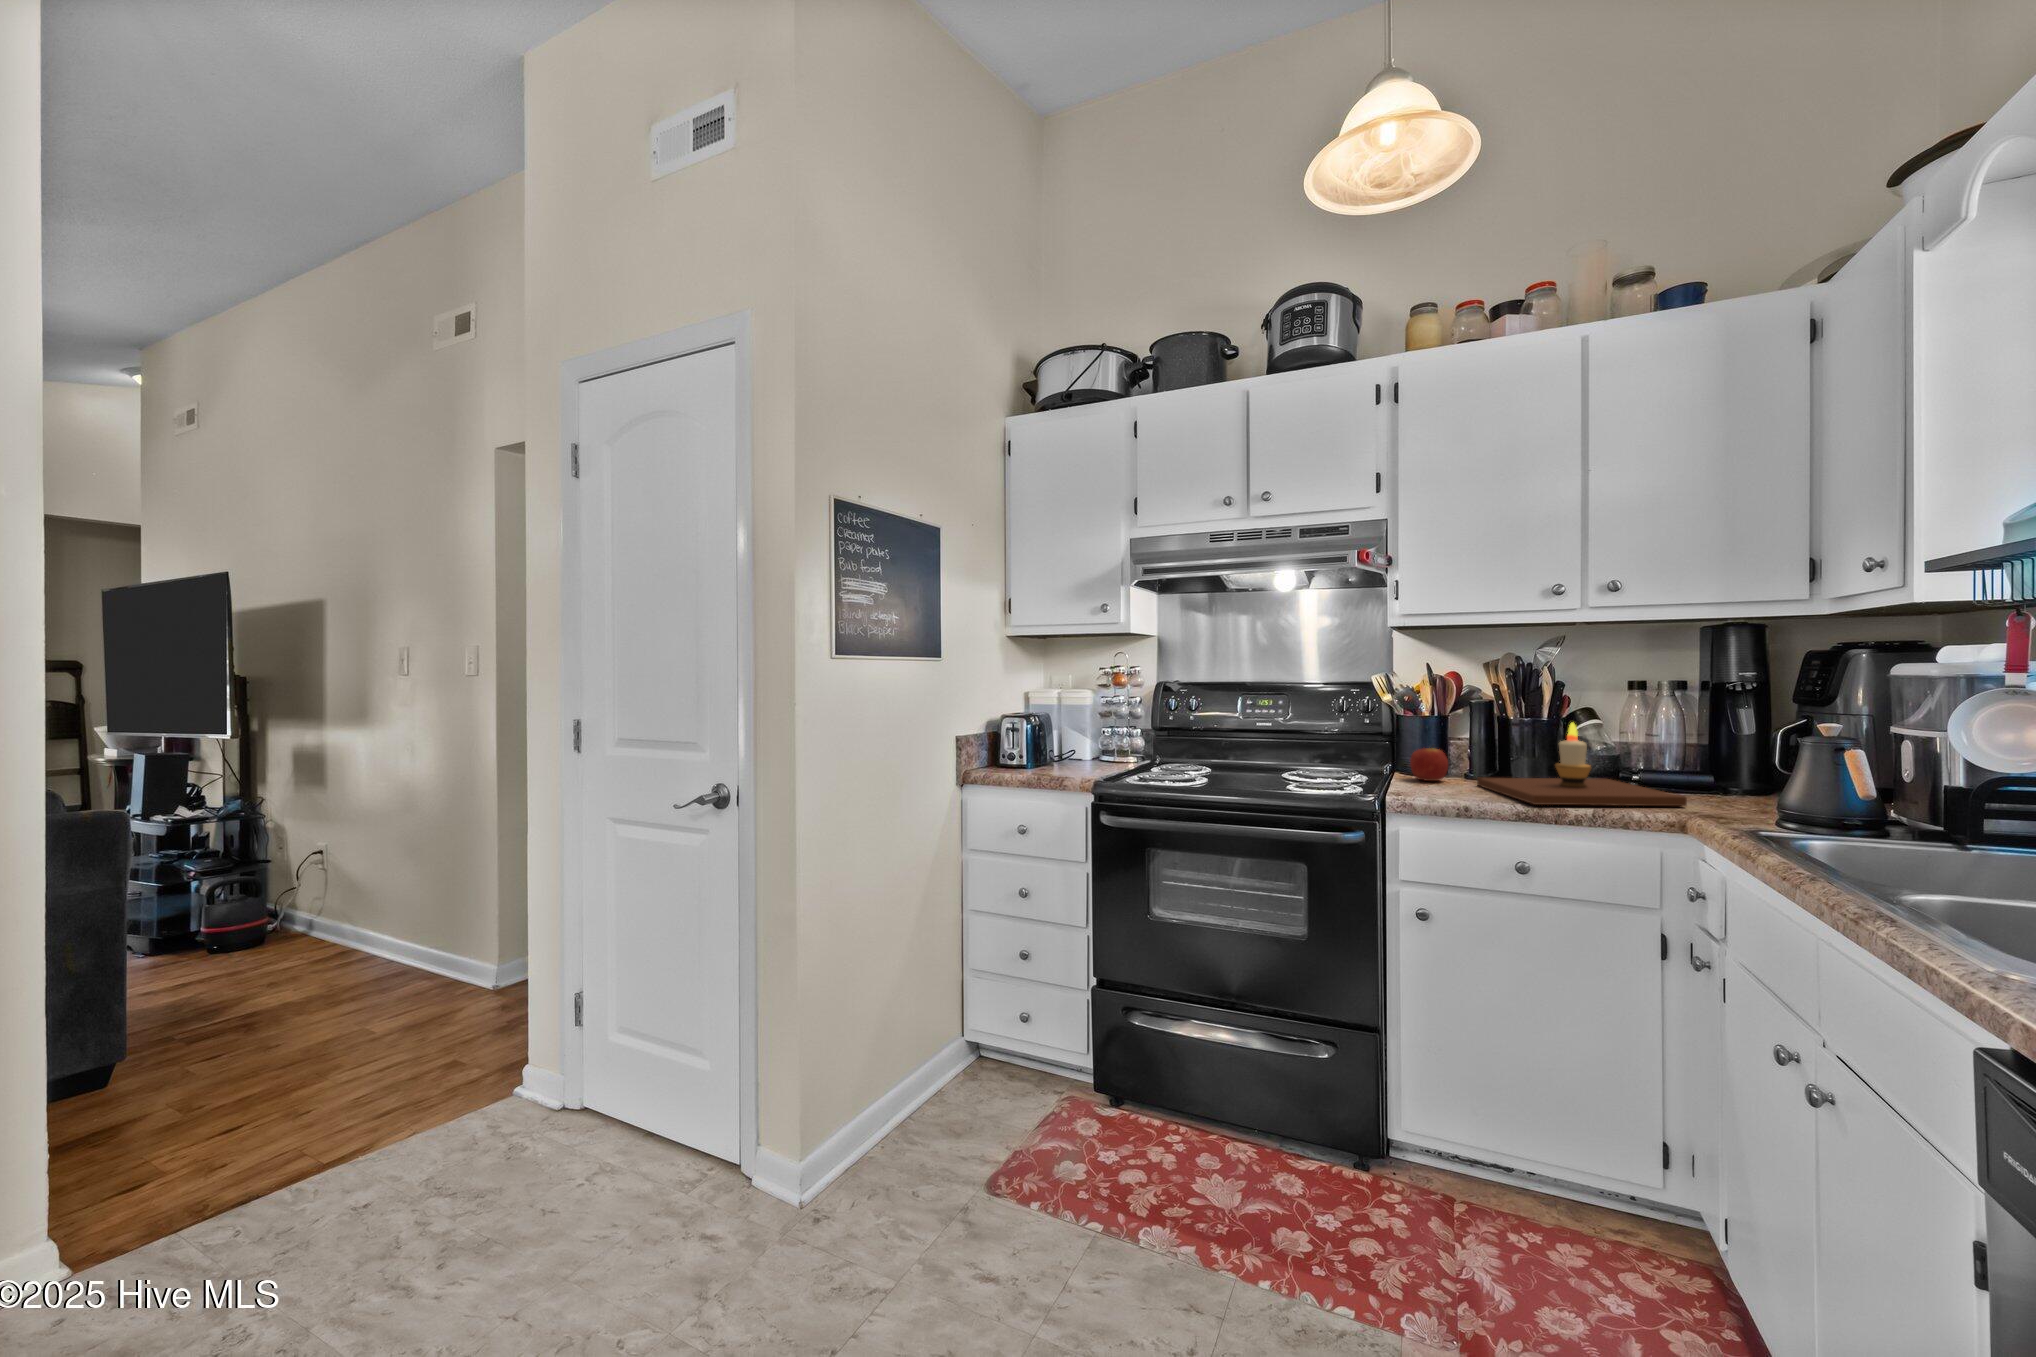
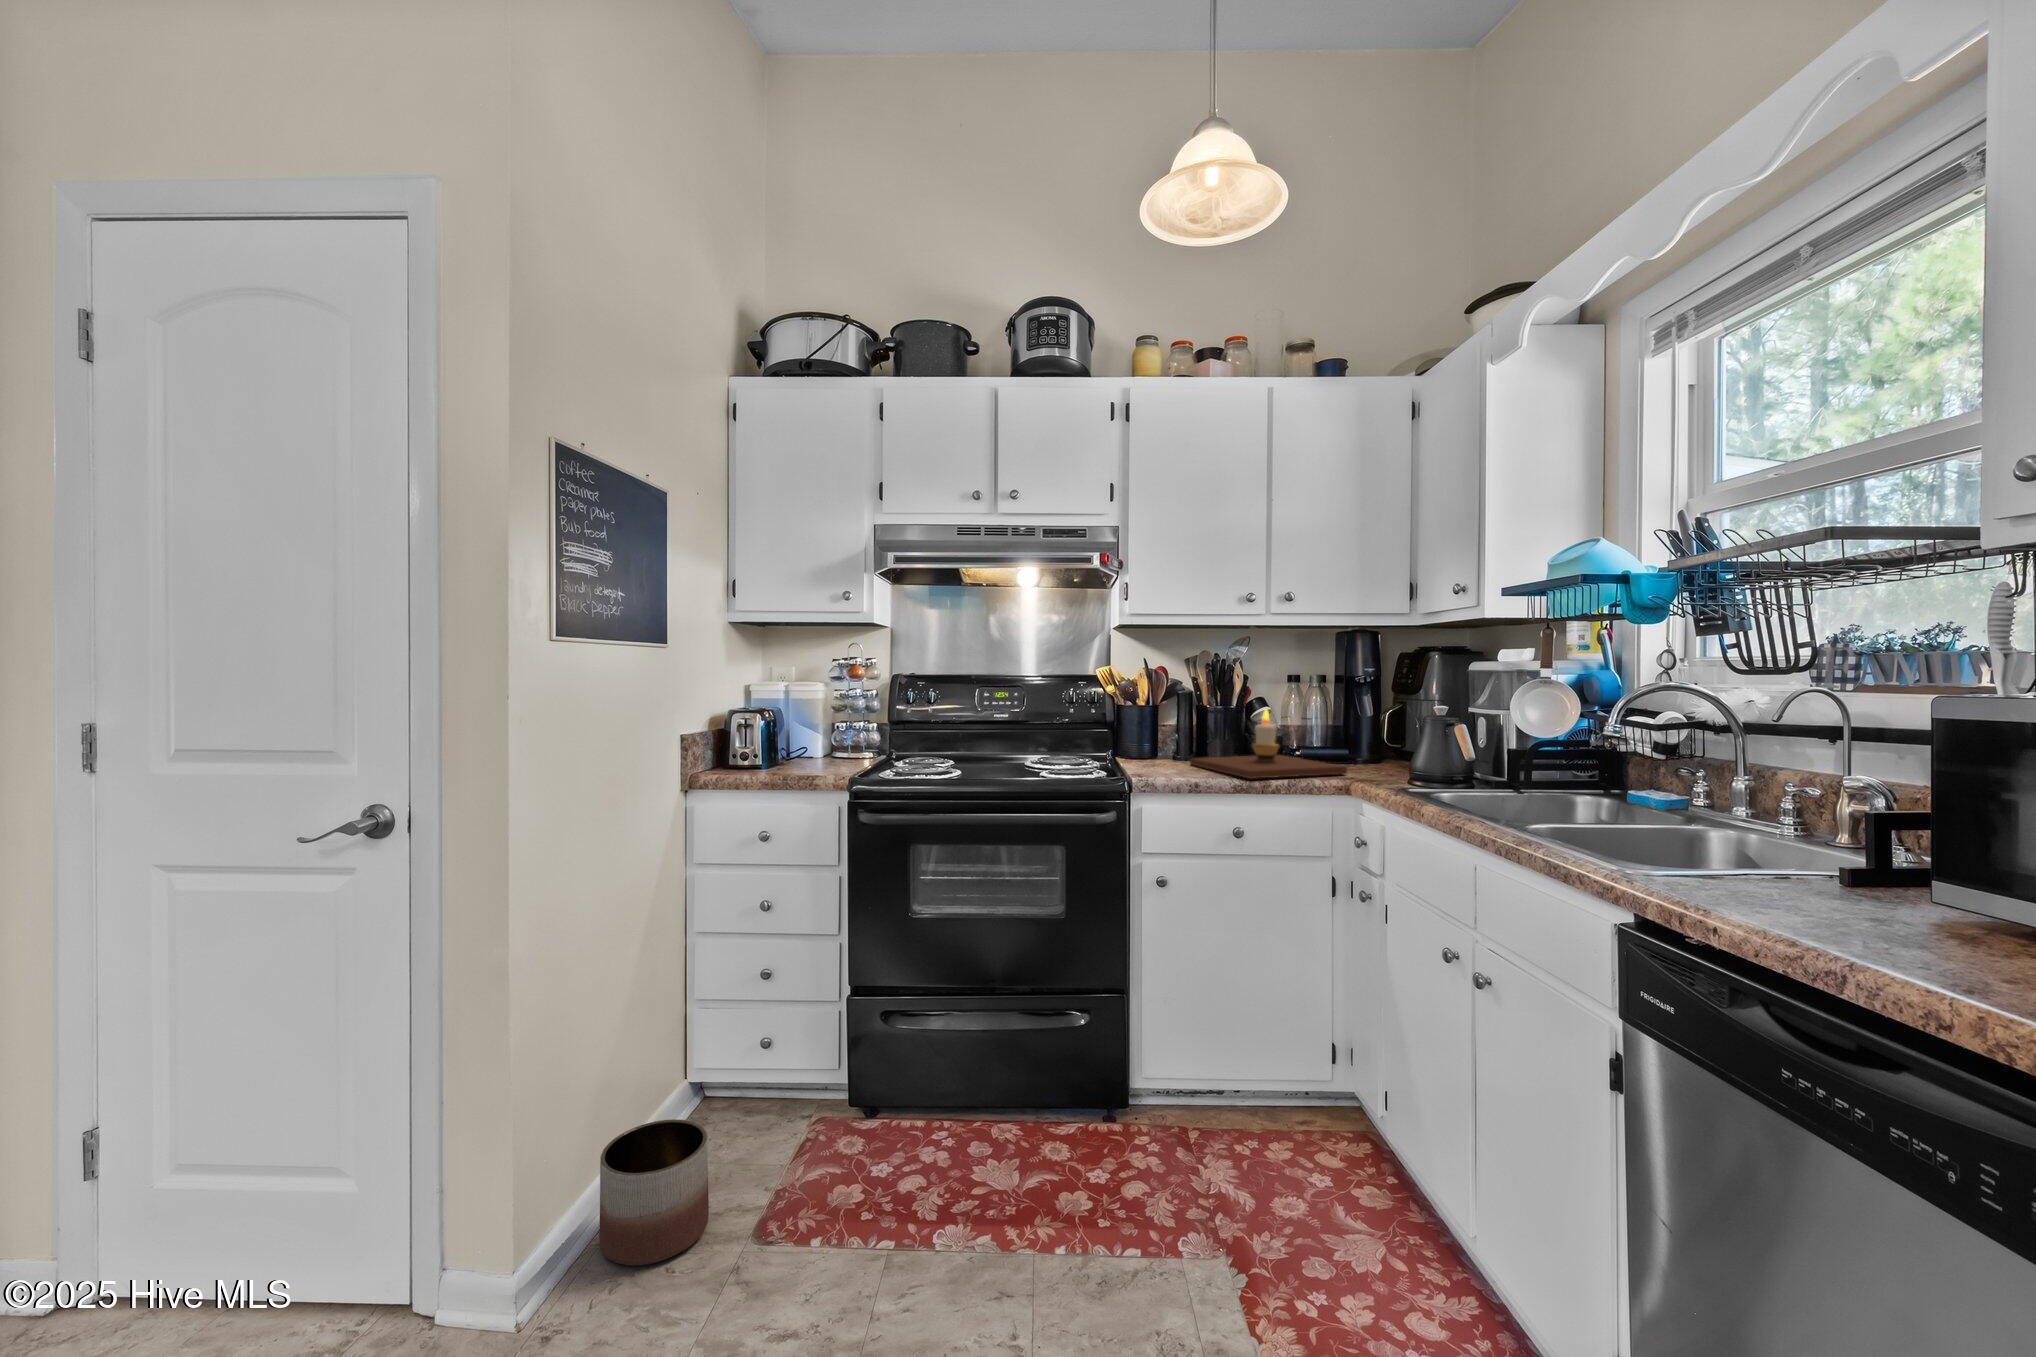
apple: present [1410,748,1448,781] -> none [1135,730,1166,763]
planter: none [868,1068,953,1186] -> present [599,1119,709,1266]

